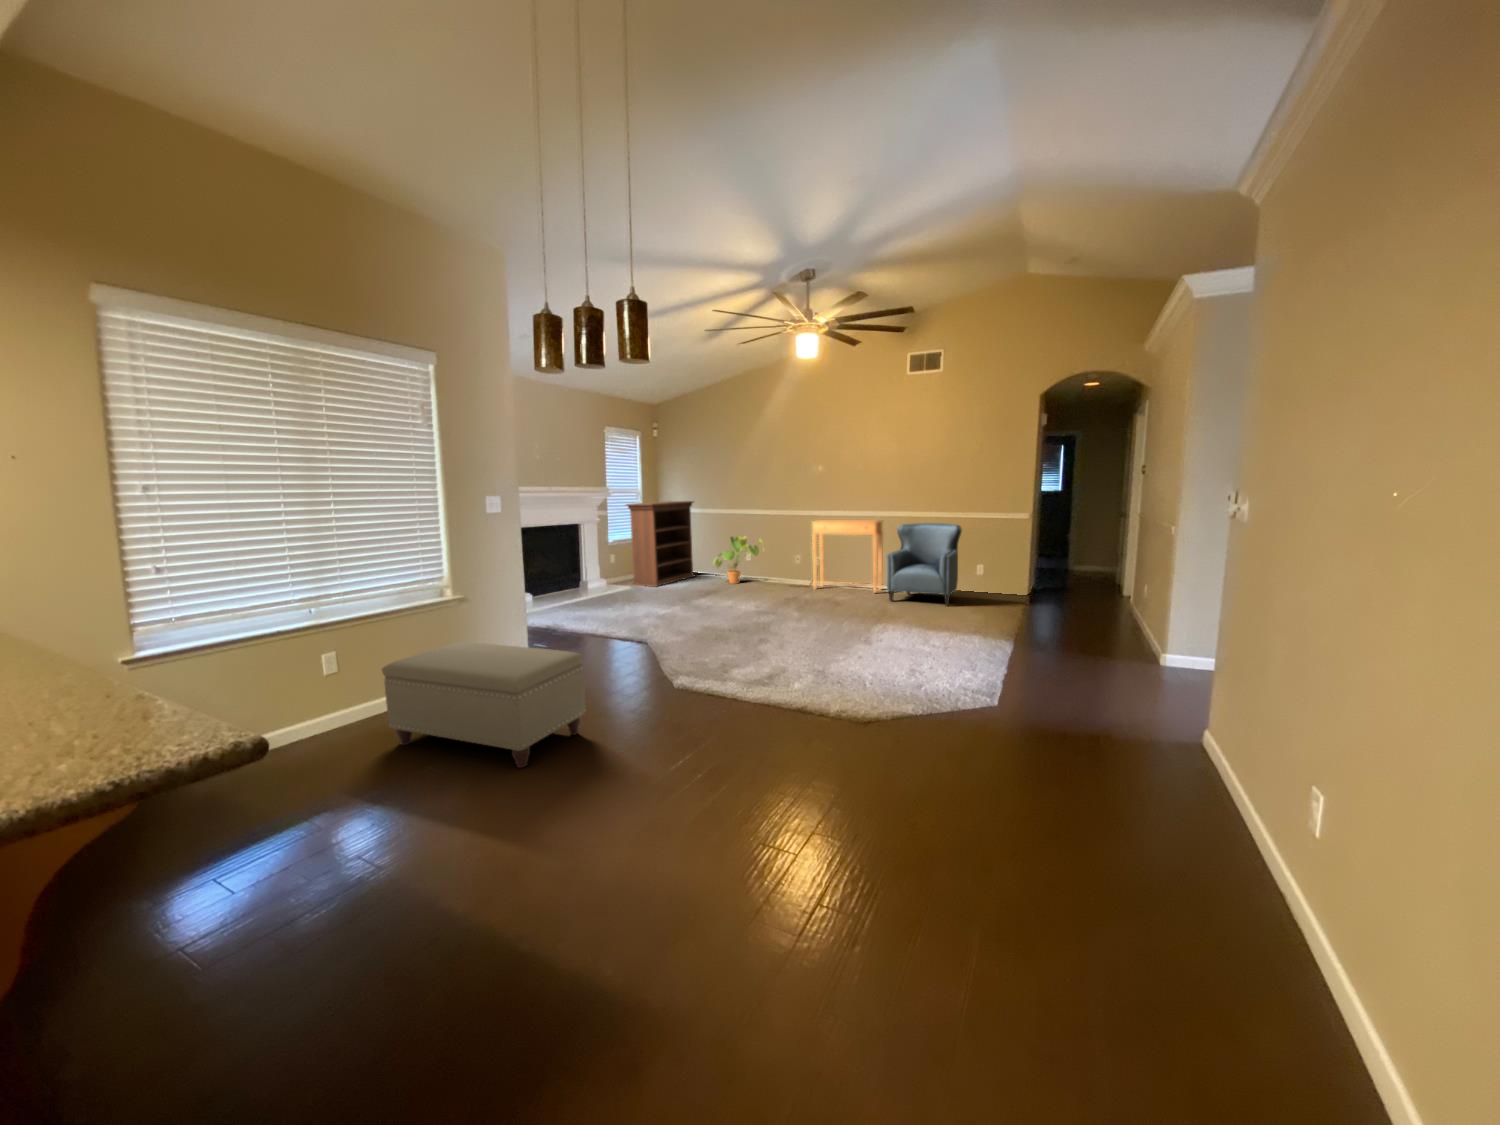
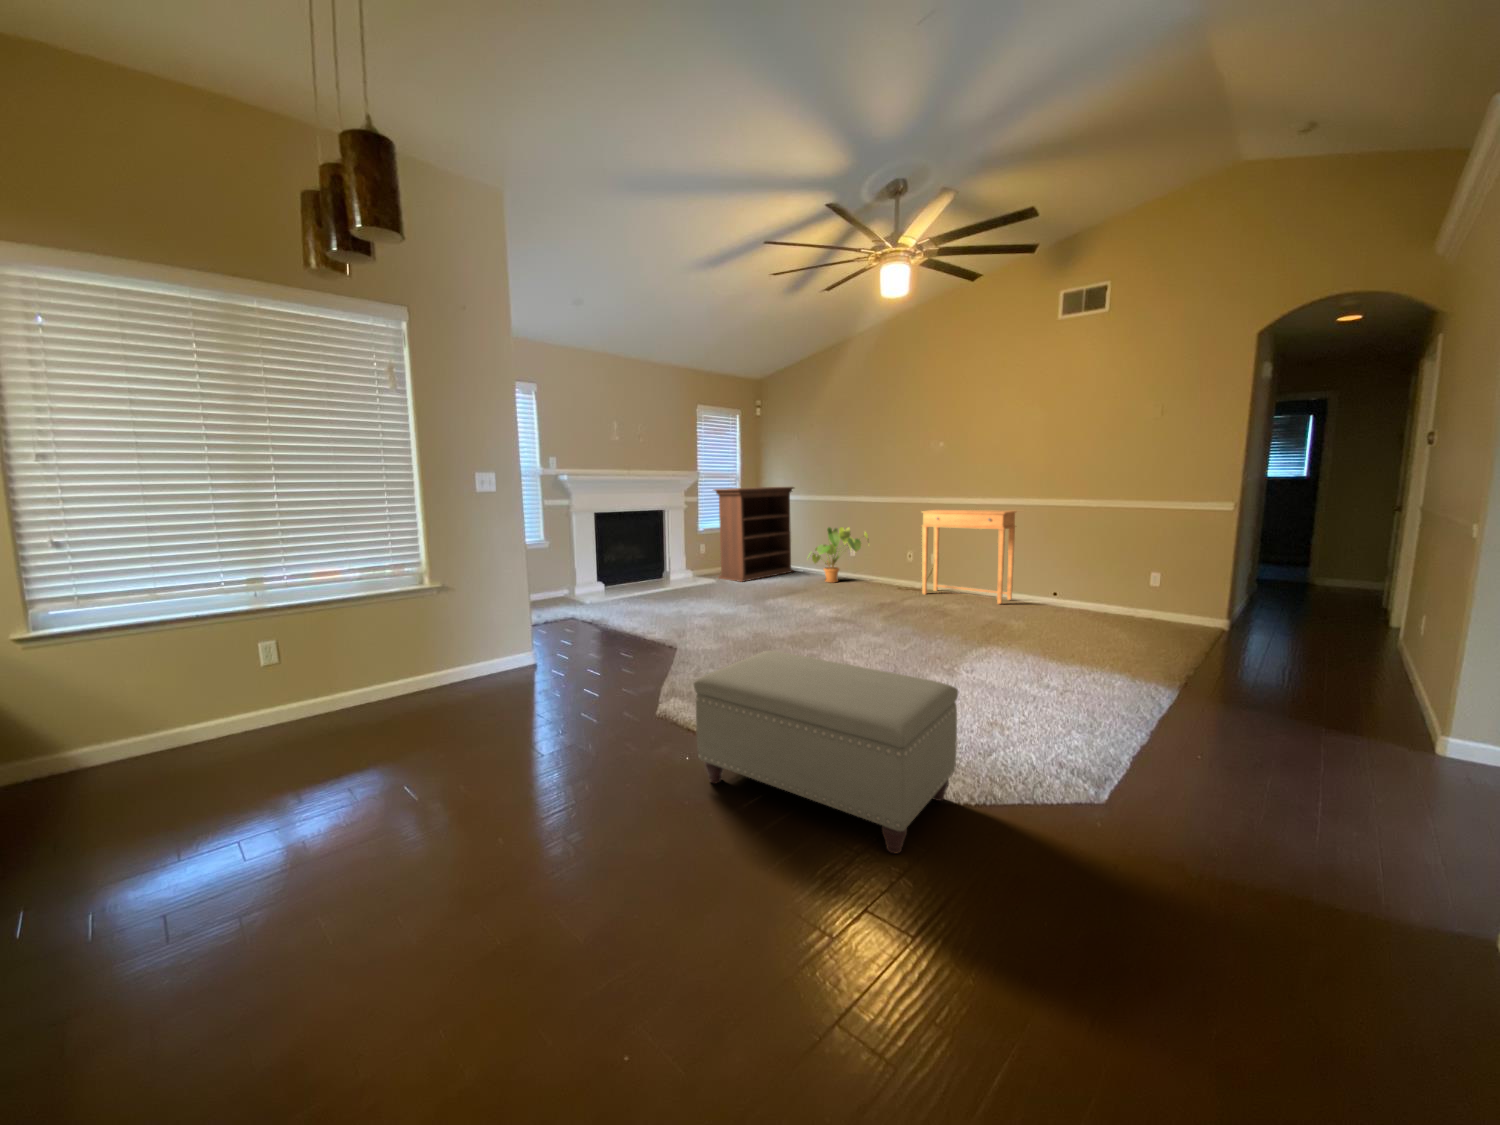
armchair: present [887,523,962,606] -> none [1011,515,1125,628]
ottoman: present [382,642,585,768] -> present [694,651,958,854]

